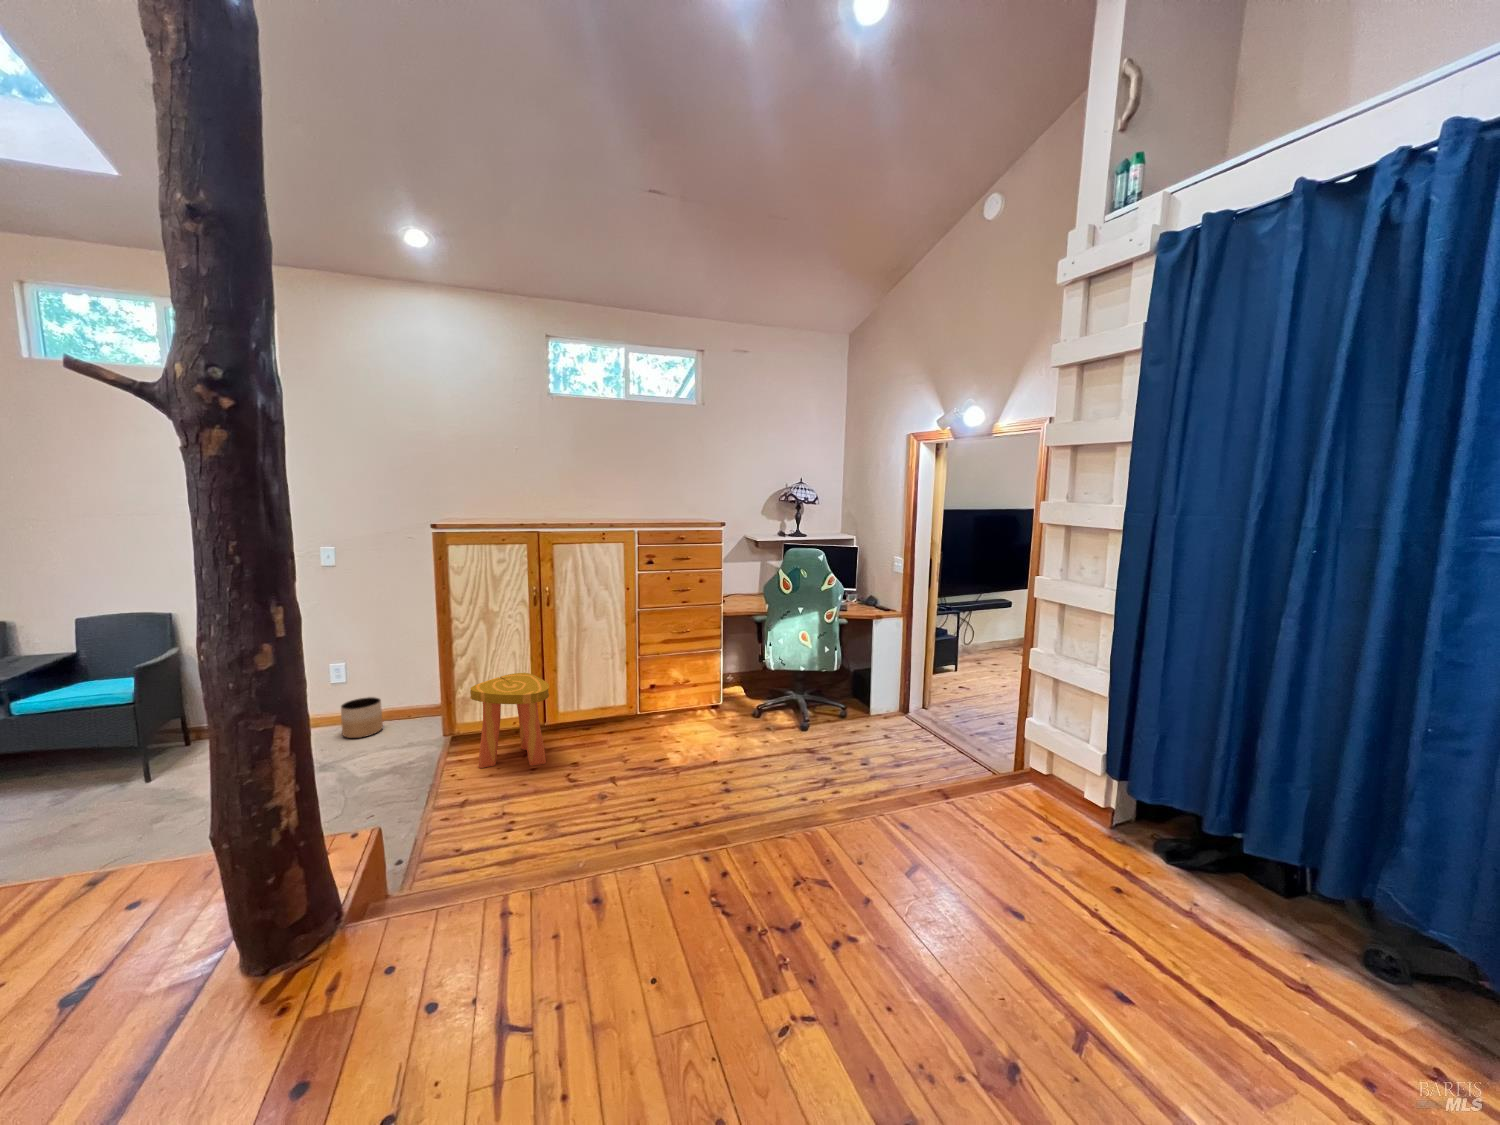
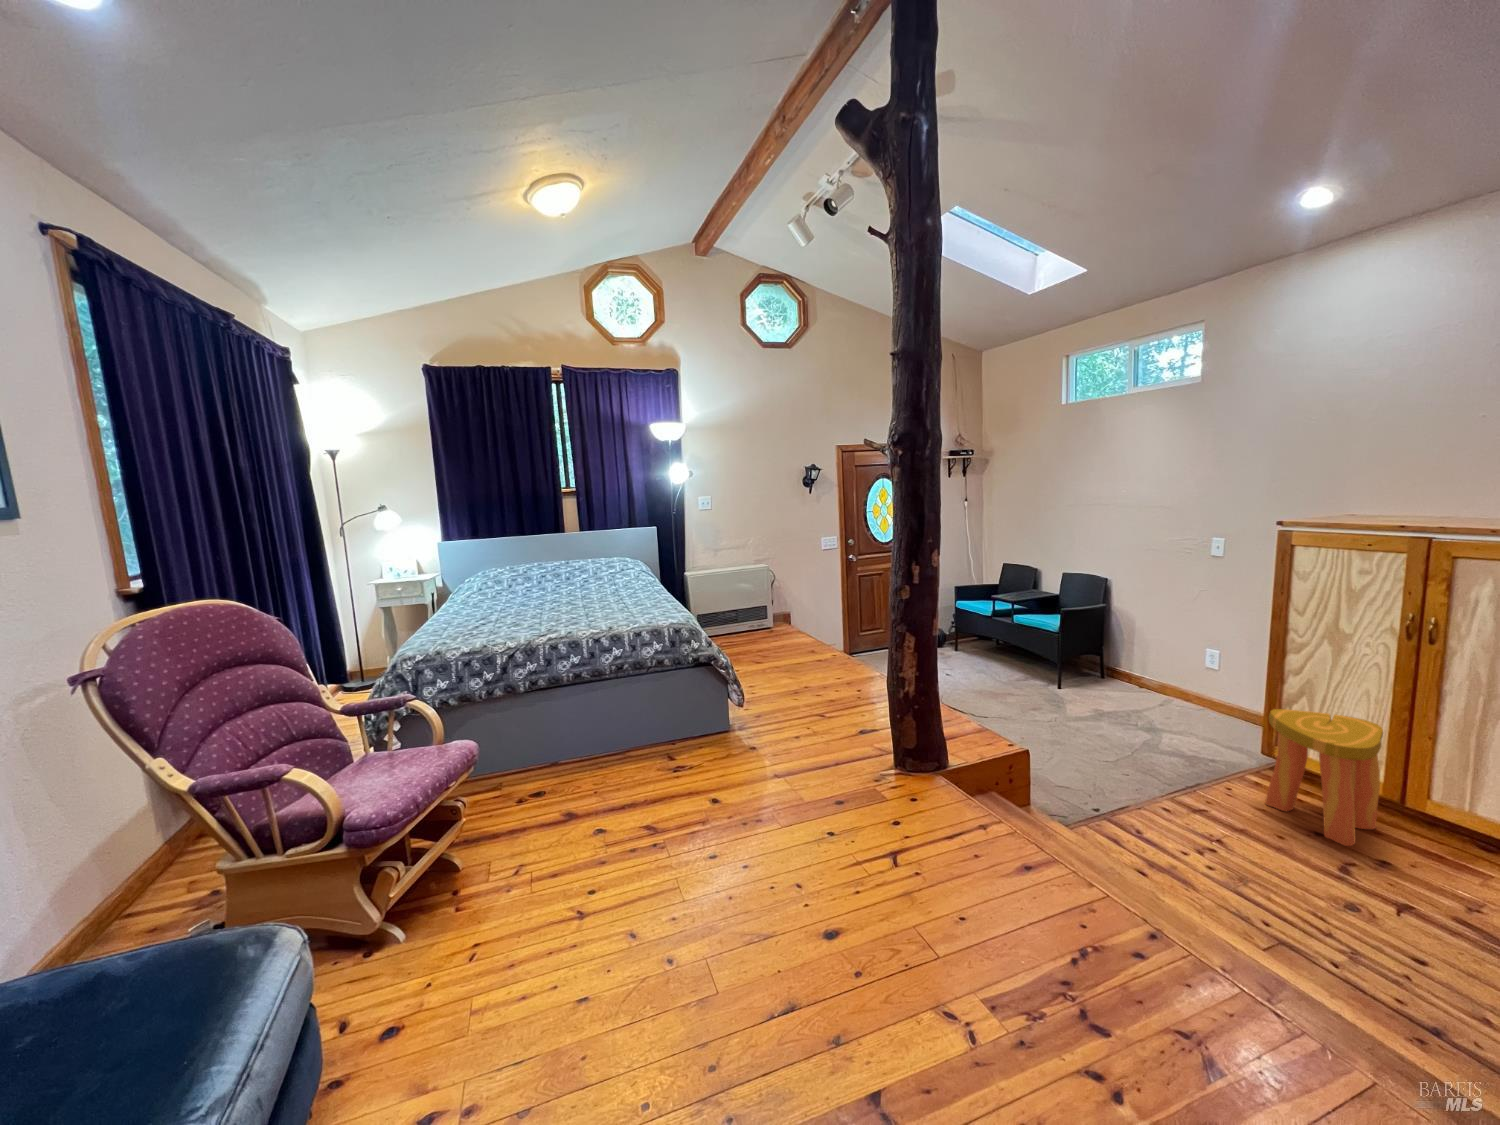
planter: present [341,697,383,738] -> none [1199,689,1243,730]

